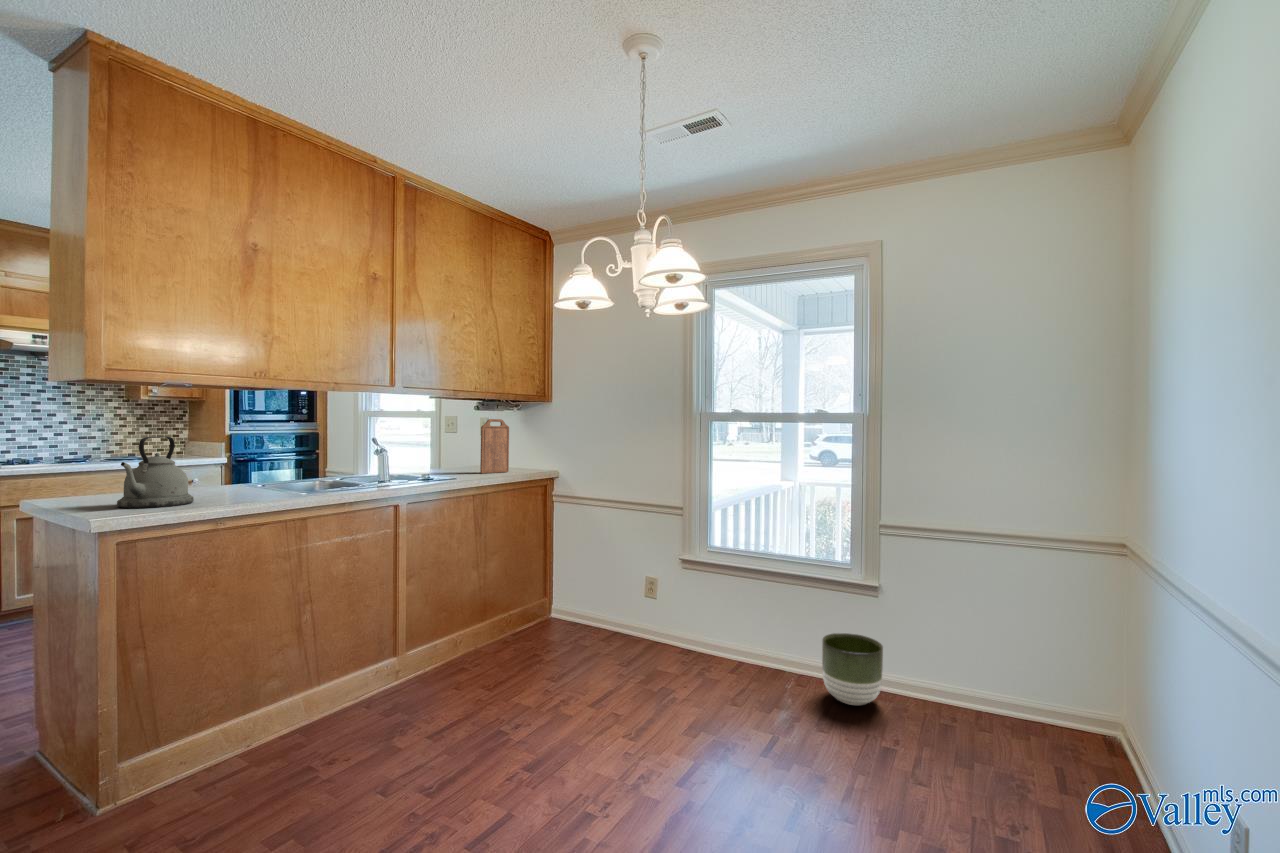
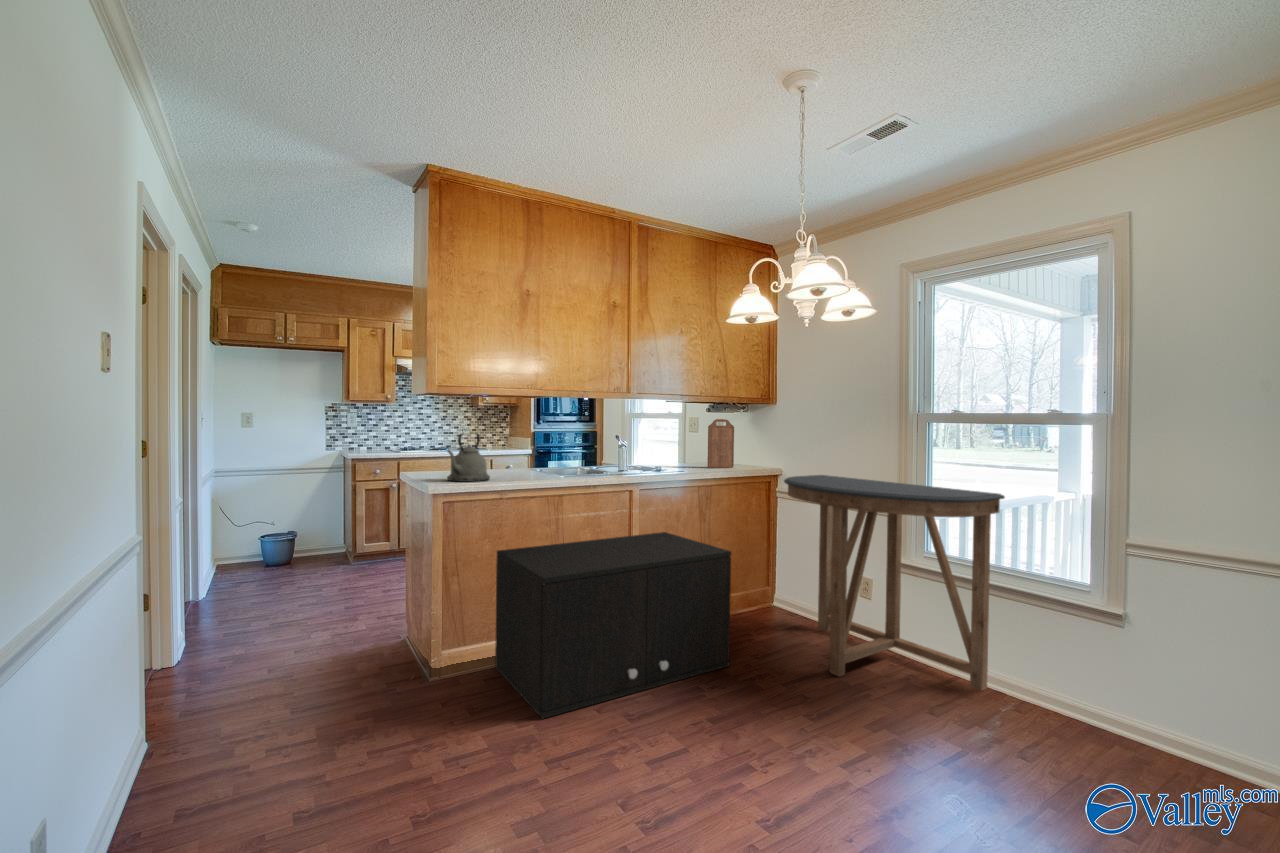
console table: none [576,476,781,684] -> present [784,475,1005,691]
storage cabinet: none [208,551,531,827] -> present [495,532,732,718]
planter: present [822,633,883,705] -> none [1045,662,1127,747]

